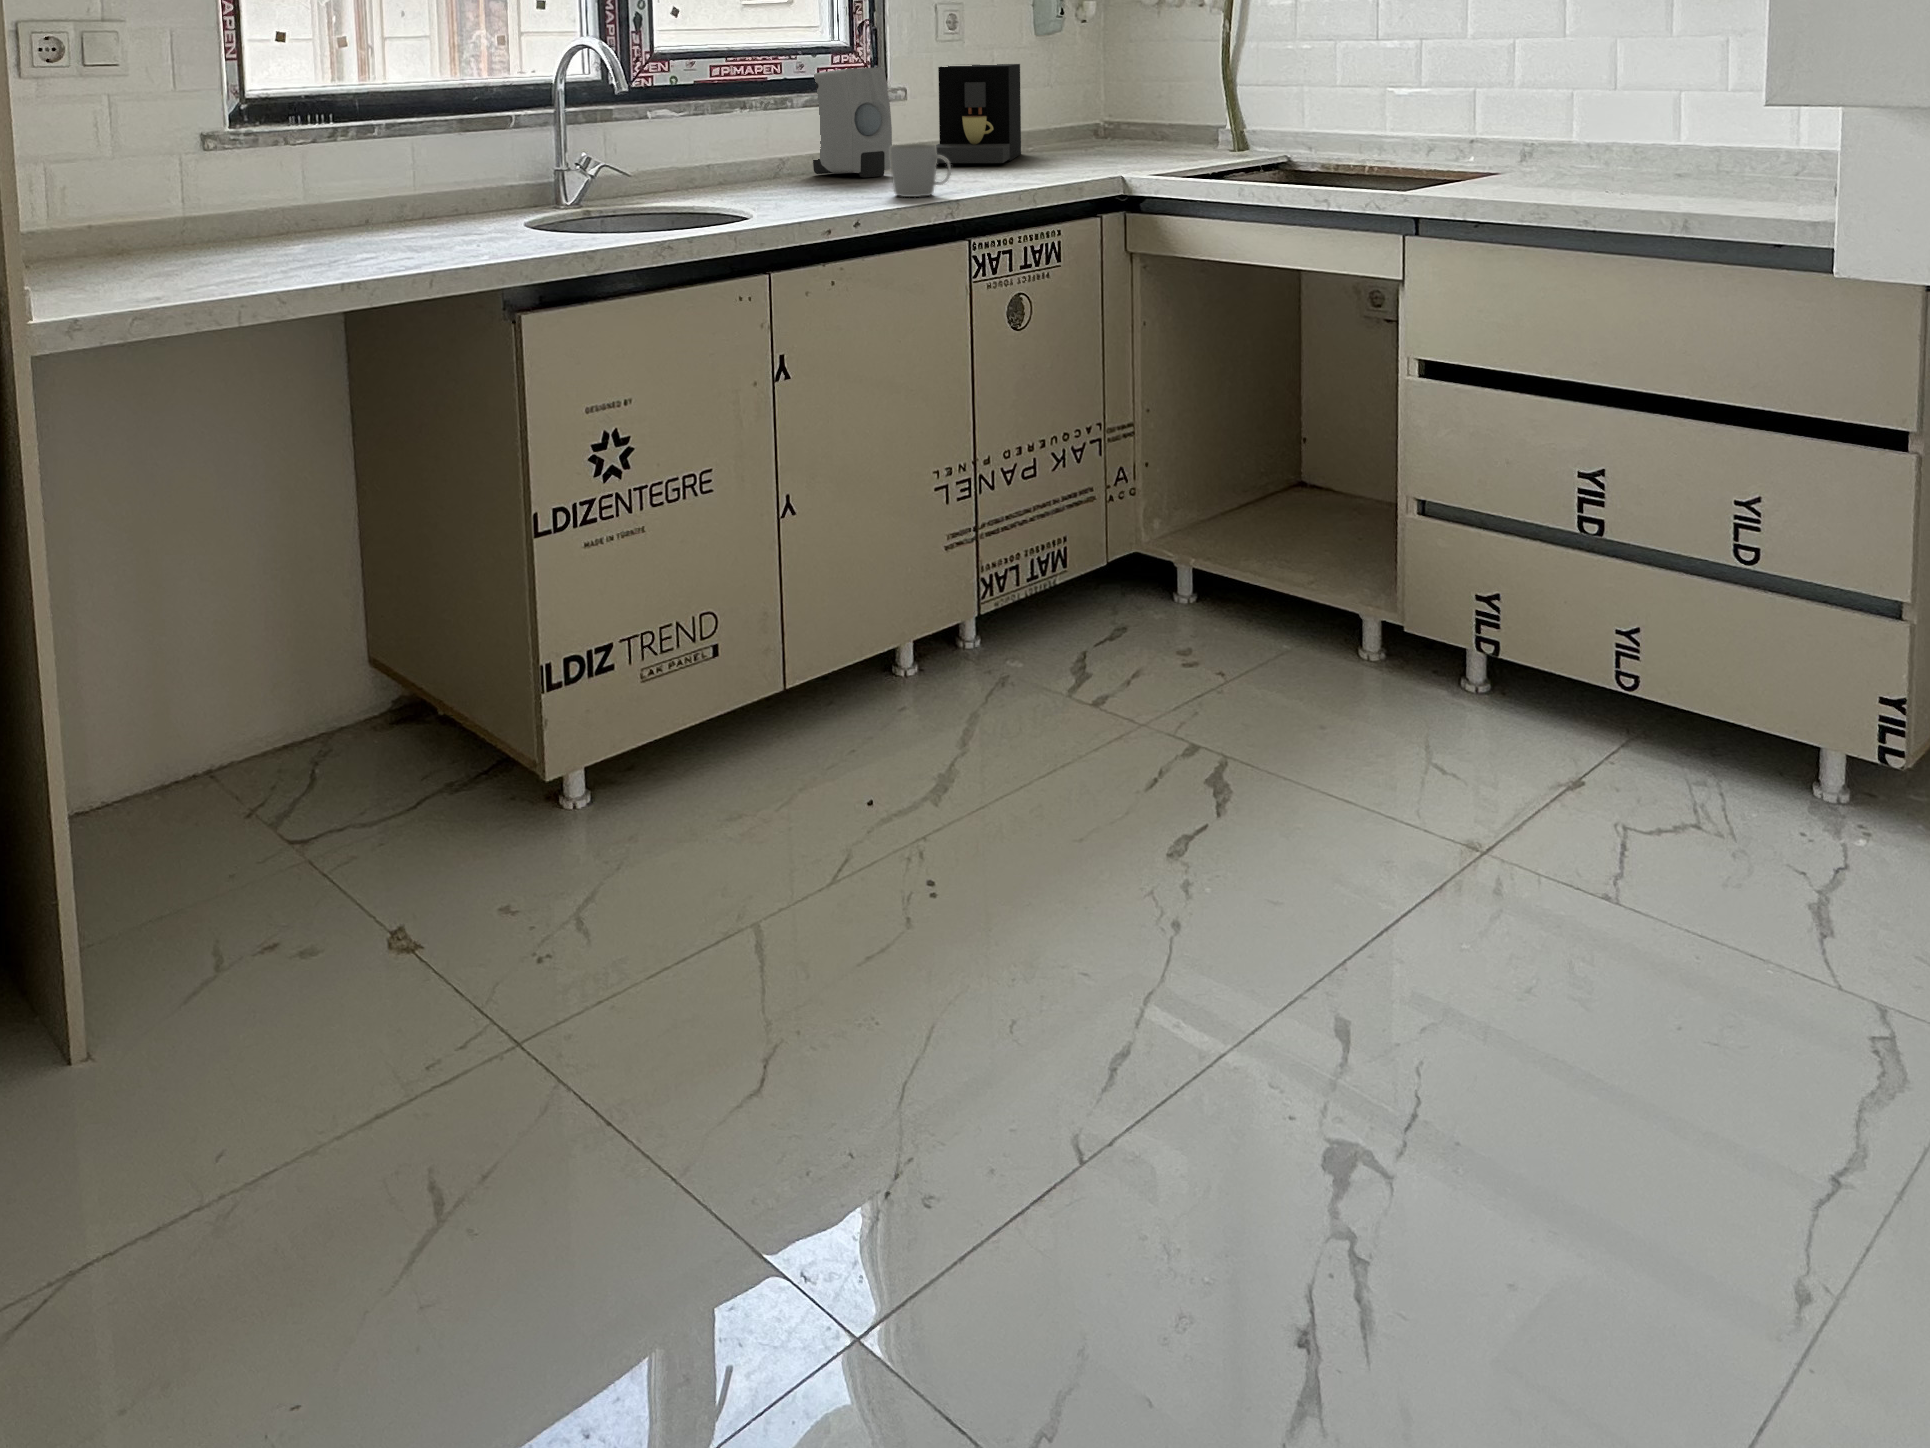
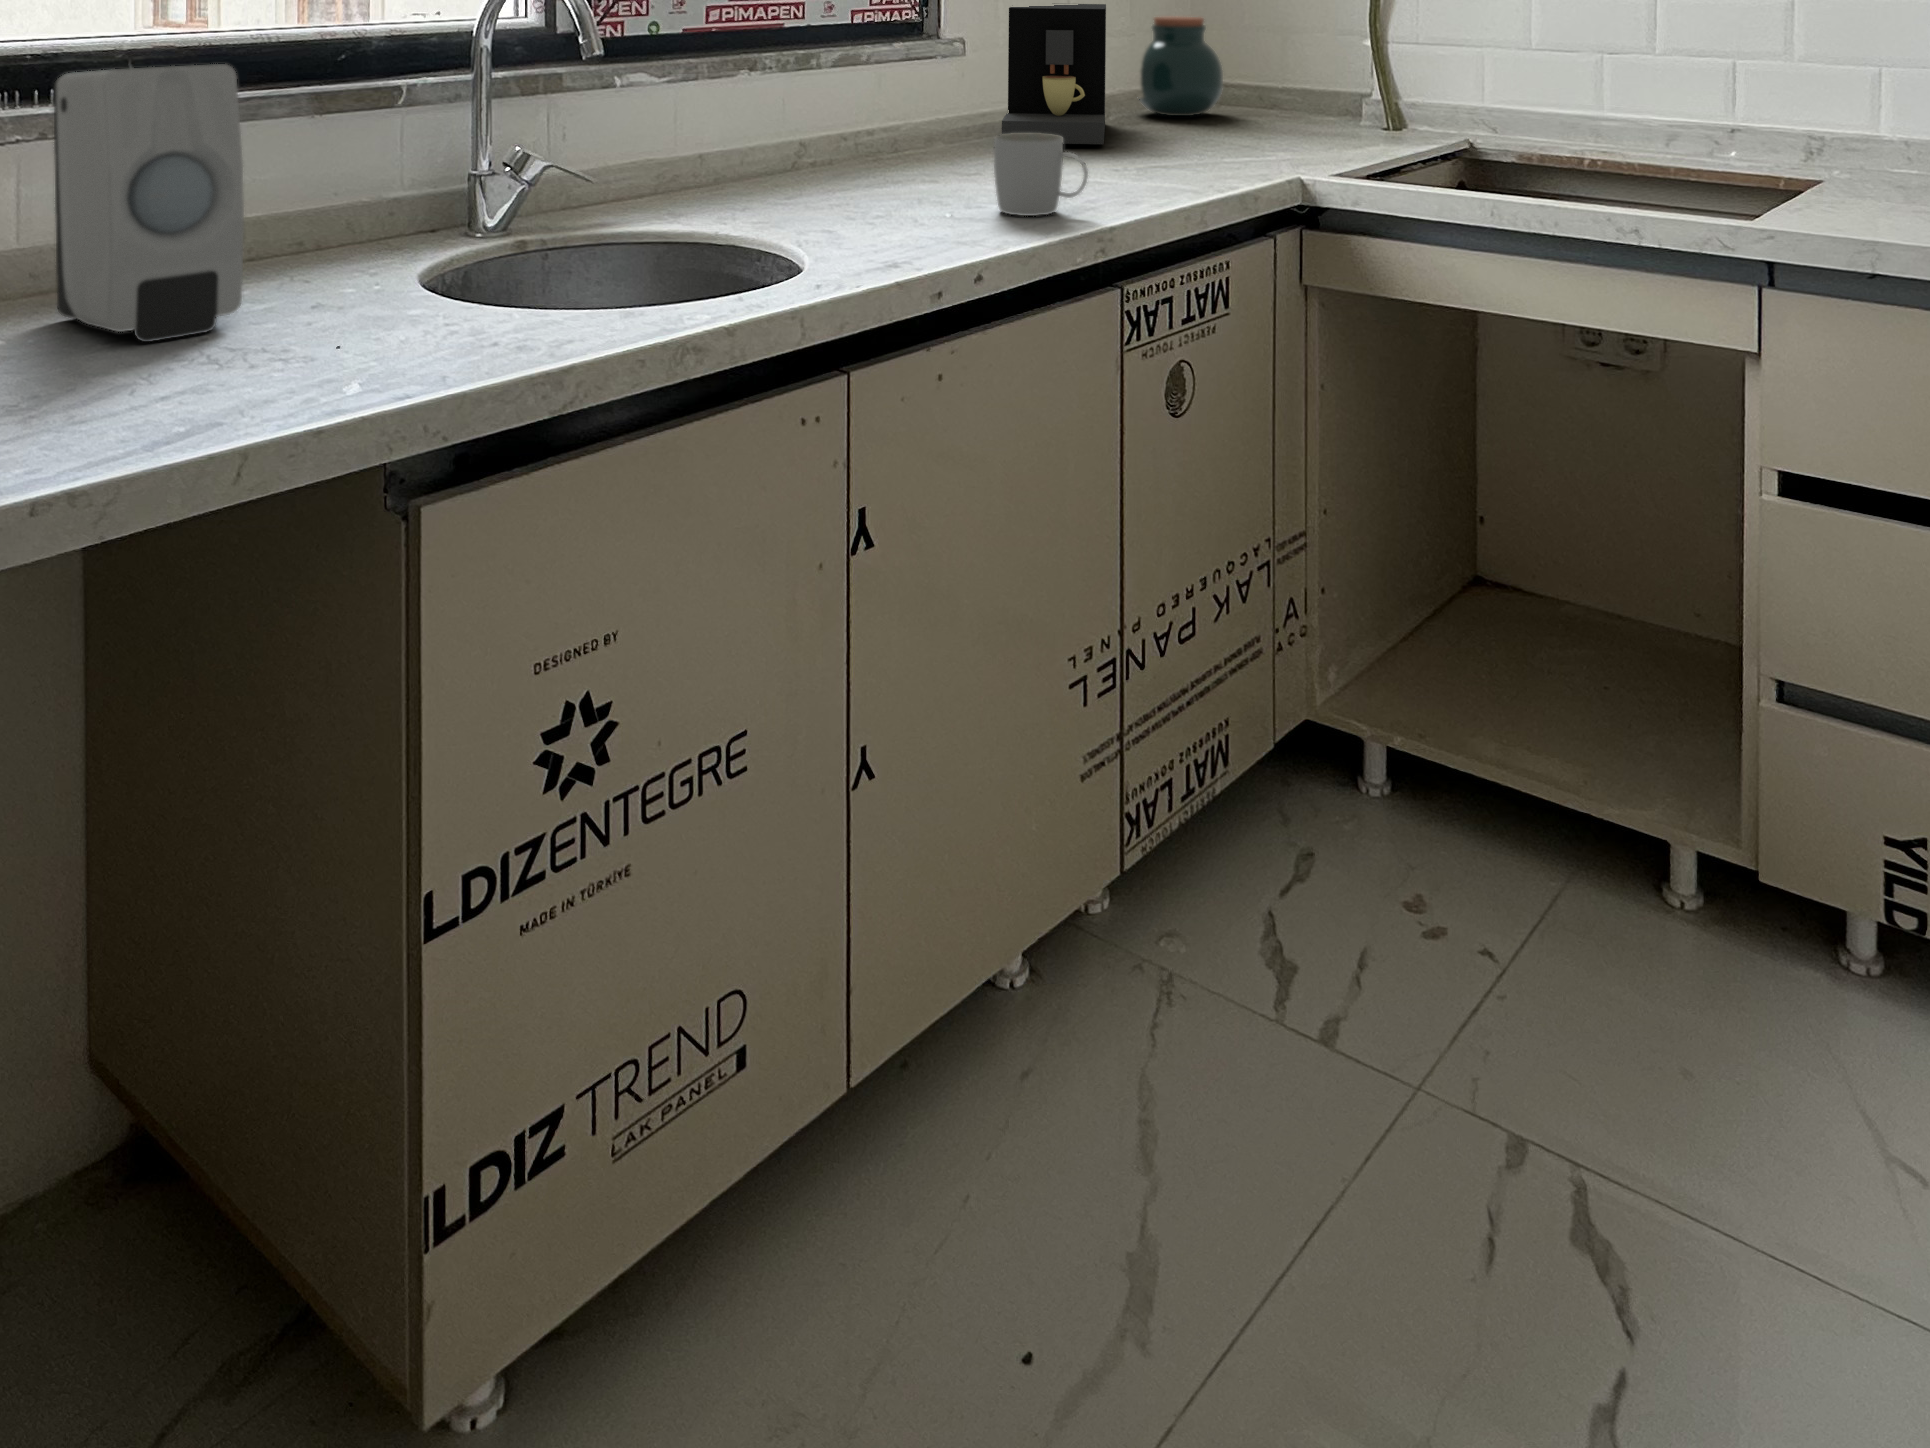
soap dispenser: present [813,67,892,177] -> present [53,64,244,342]
jar: none [1049,73,1118,148] -> present [1140,16,1223,116]

